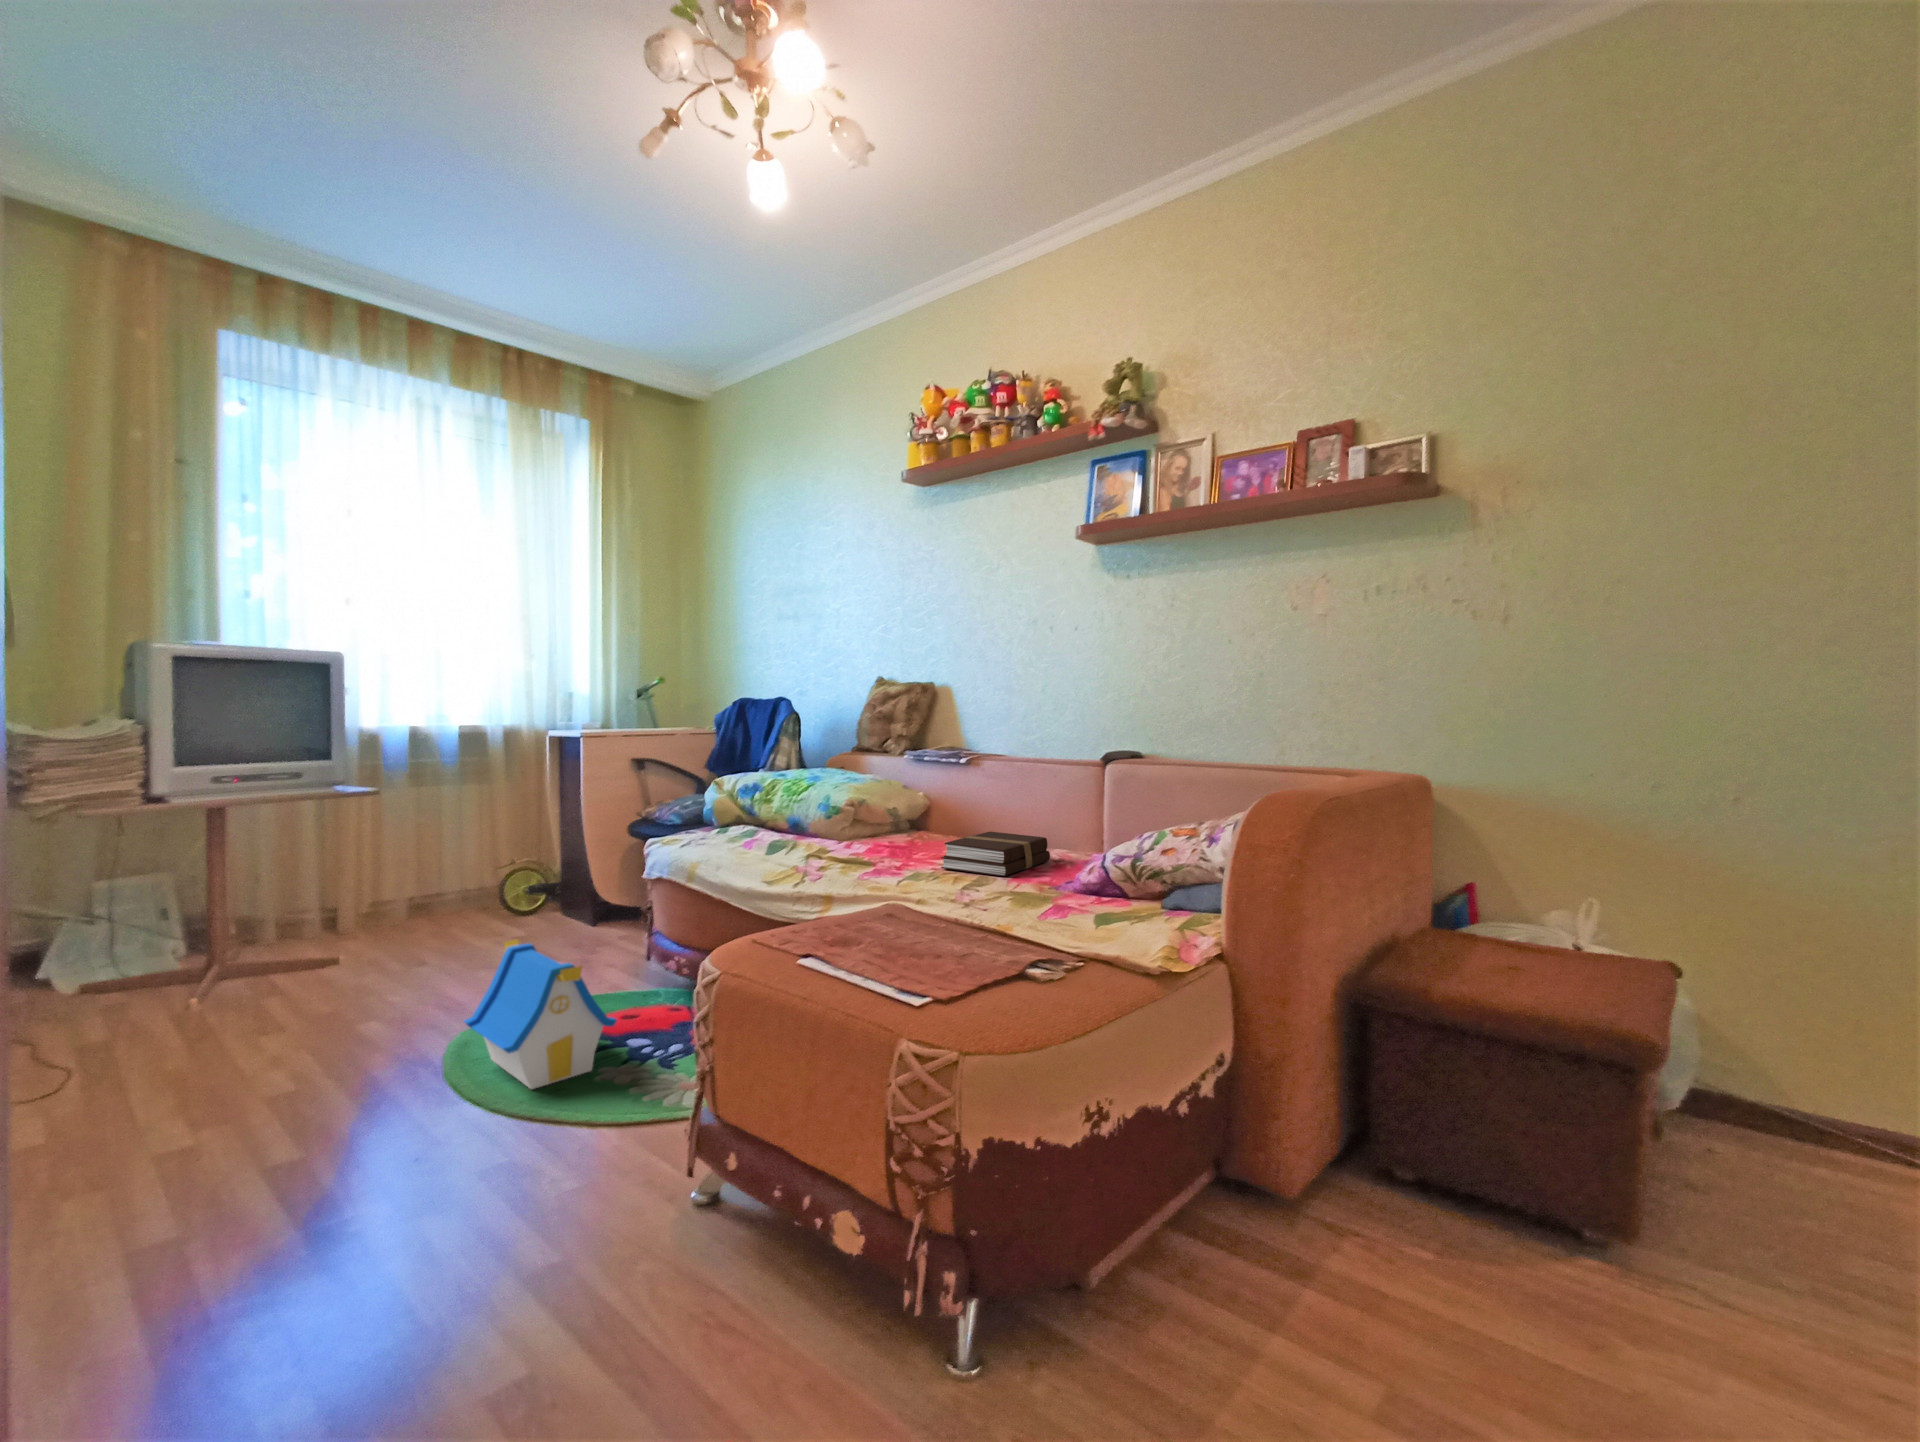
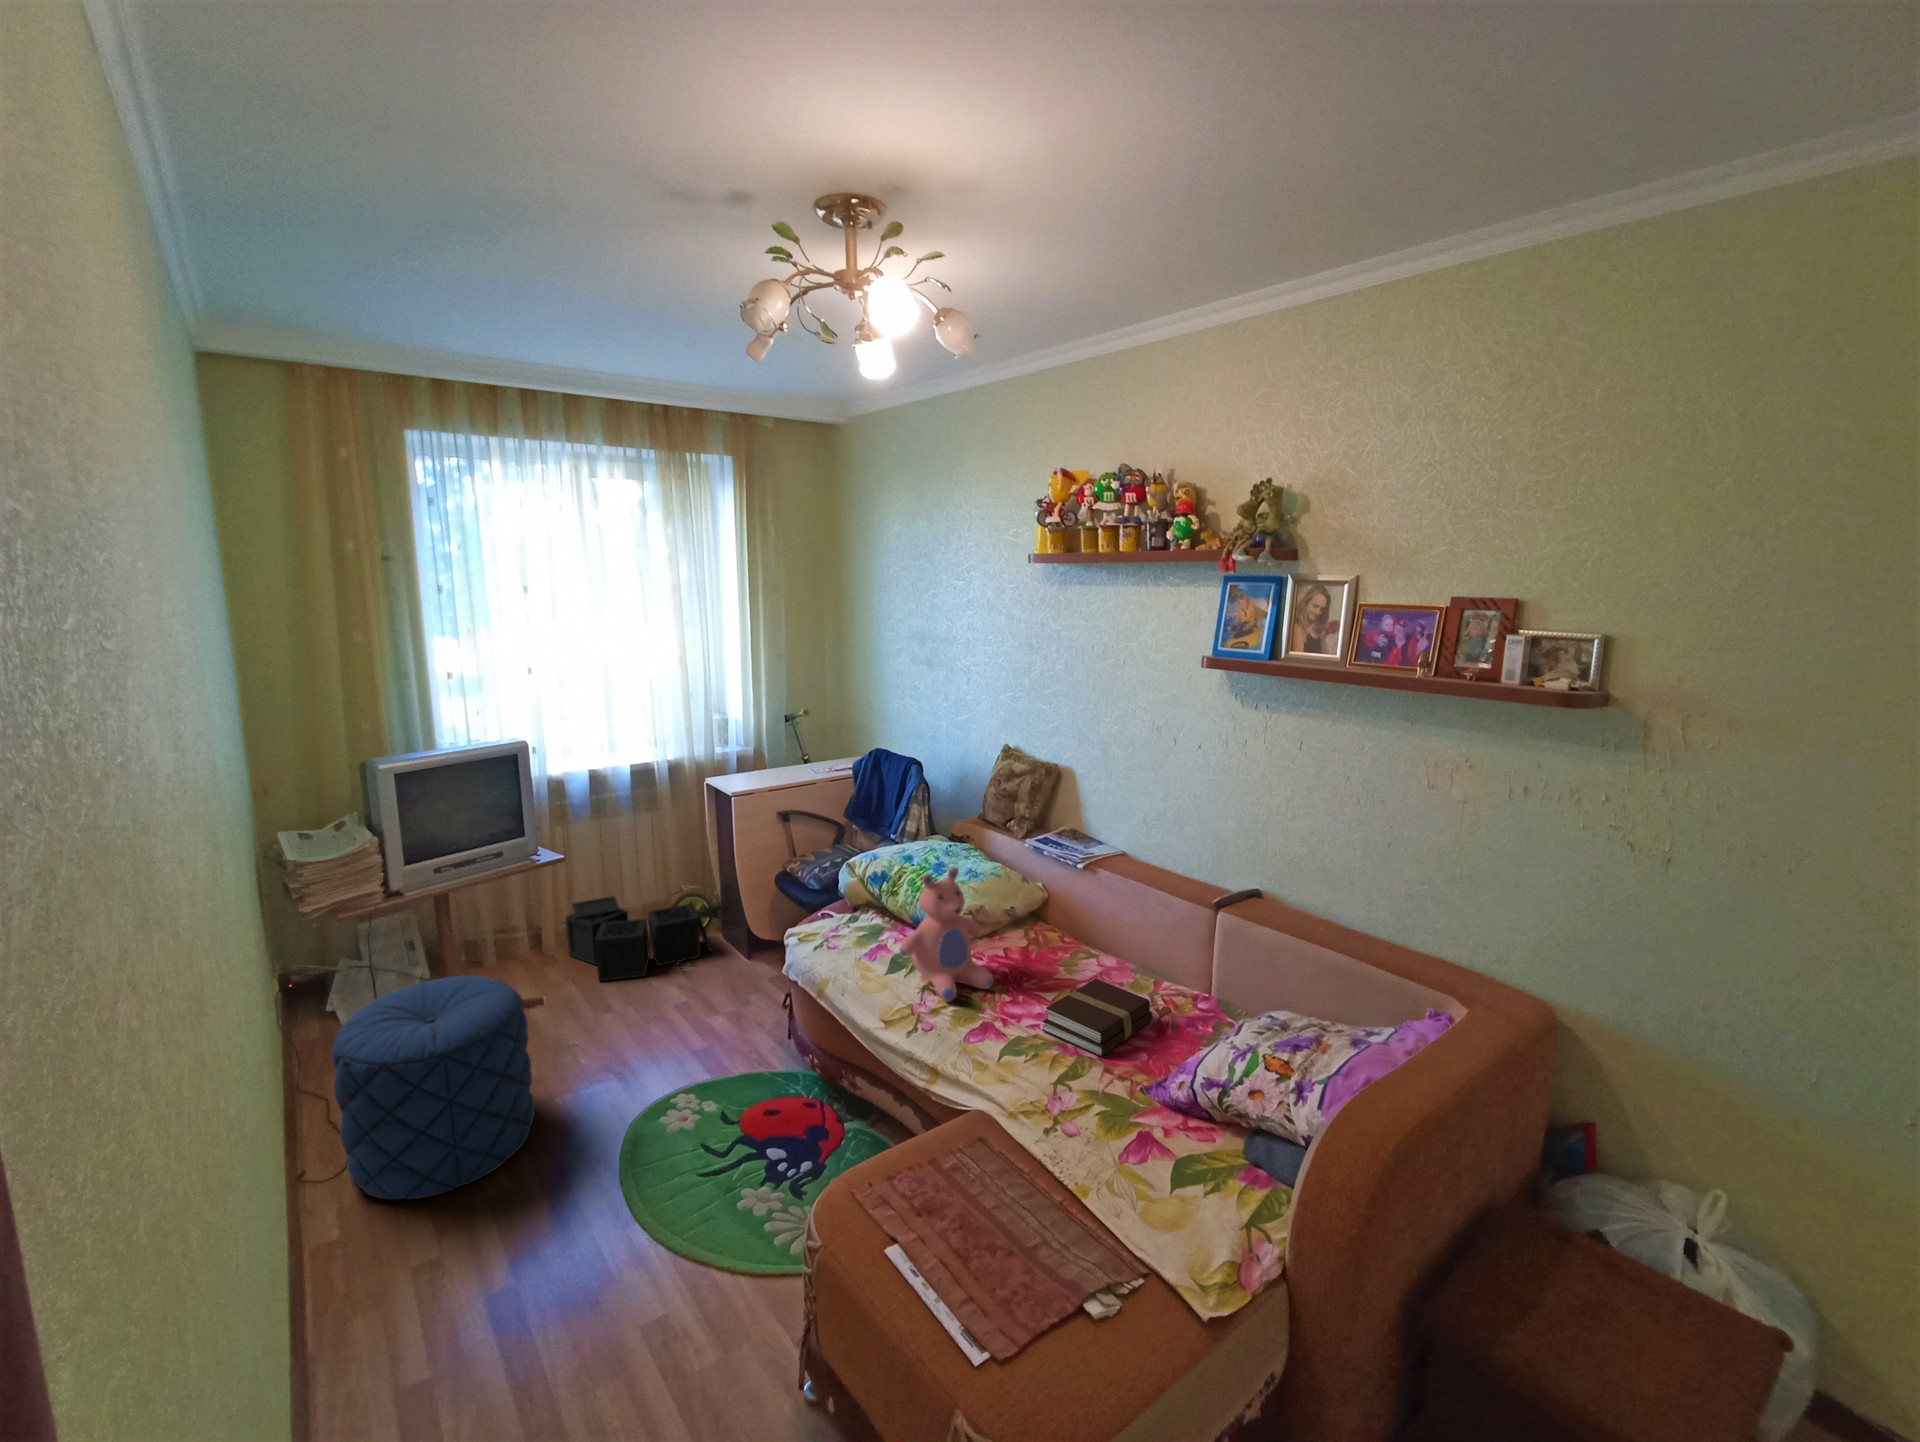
teddy bear: none [783,732,884,860] -> present [899,868,993,1002]
pouf: none [71,864,337,1106] -> present [332,976,535,1200]
storage bin: none [367,868,546,945] -> present [566,896,712,981]
toy house: present [464,939,617,1089] -> none [628,1060,752,1214]

